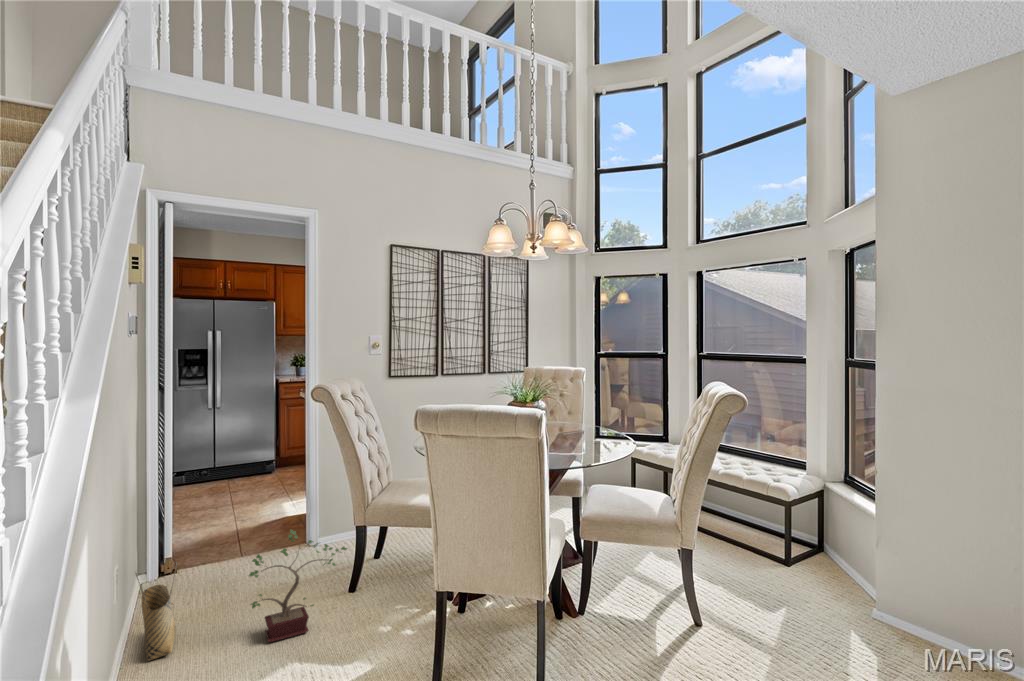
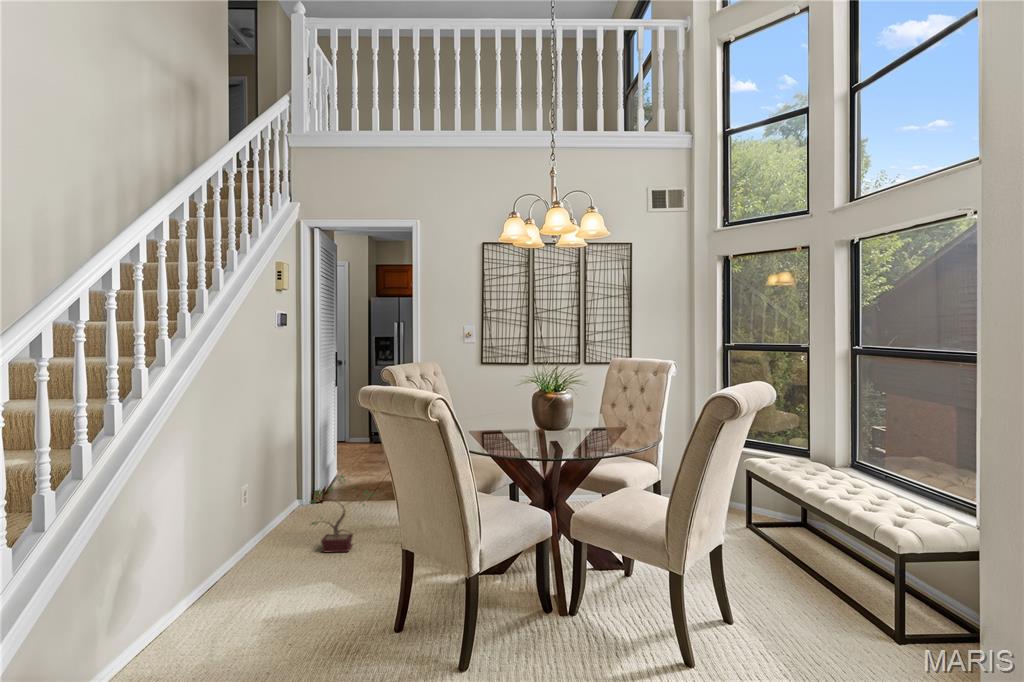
woven basket: present [136,562,177,661] -> none [254,486,284,546]

